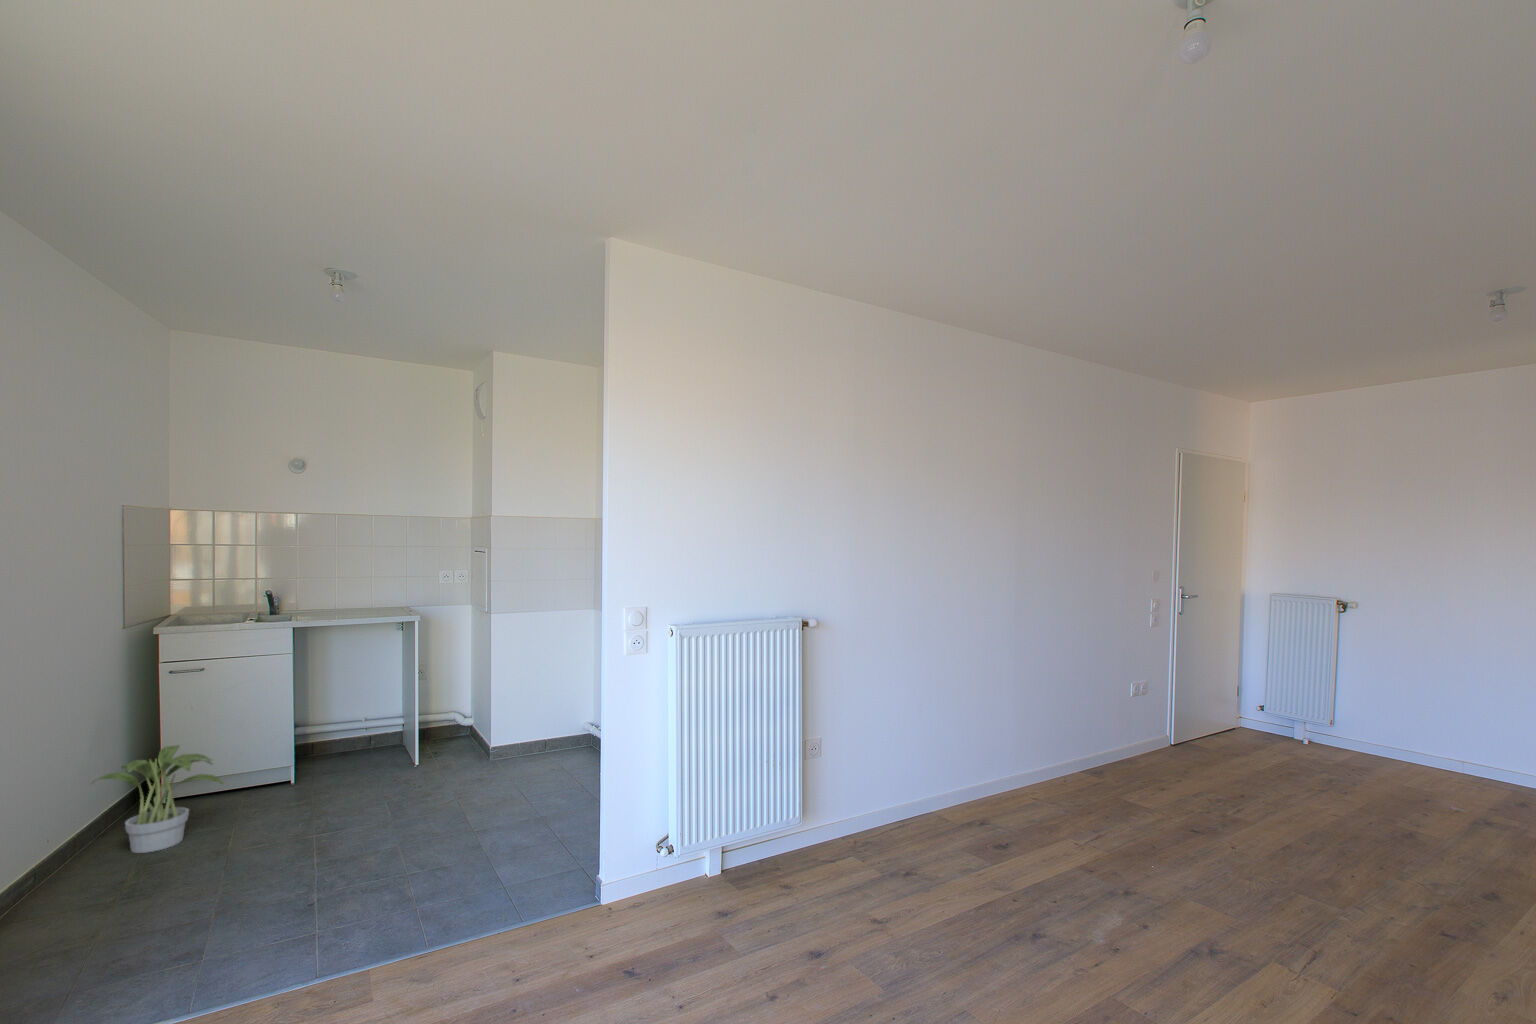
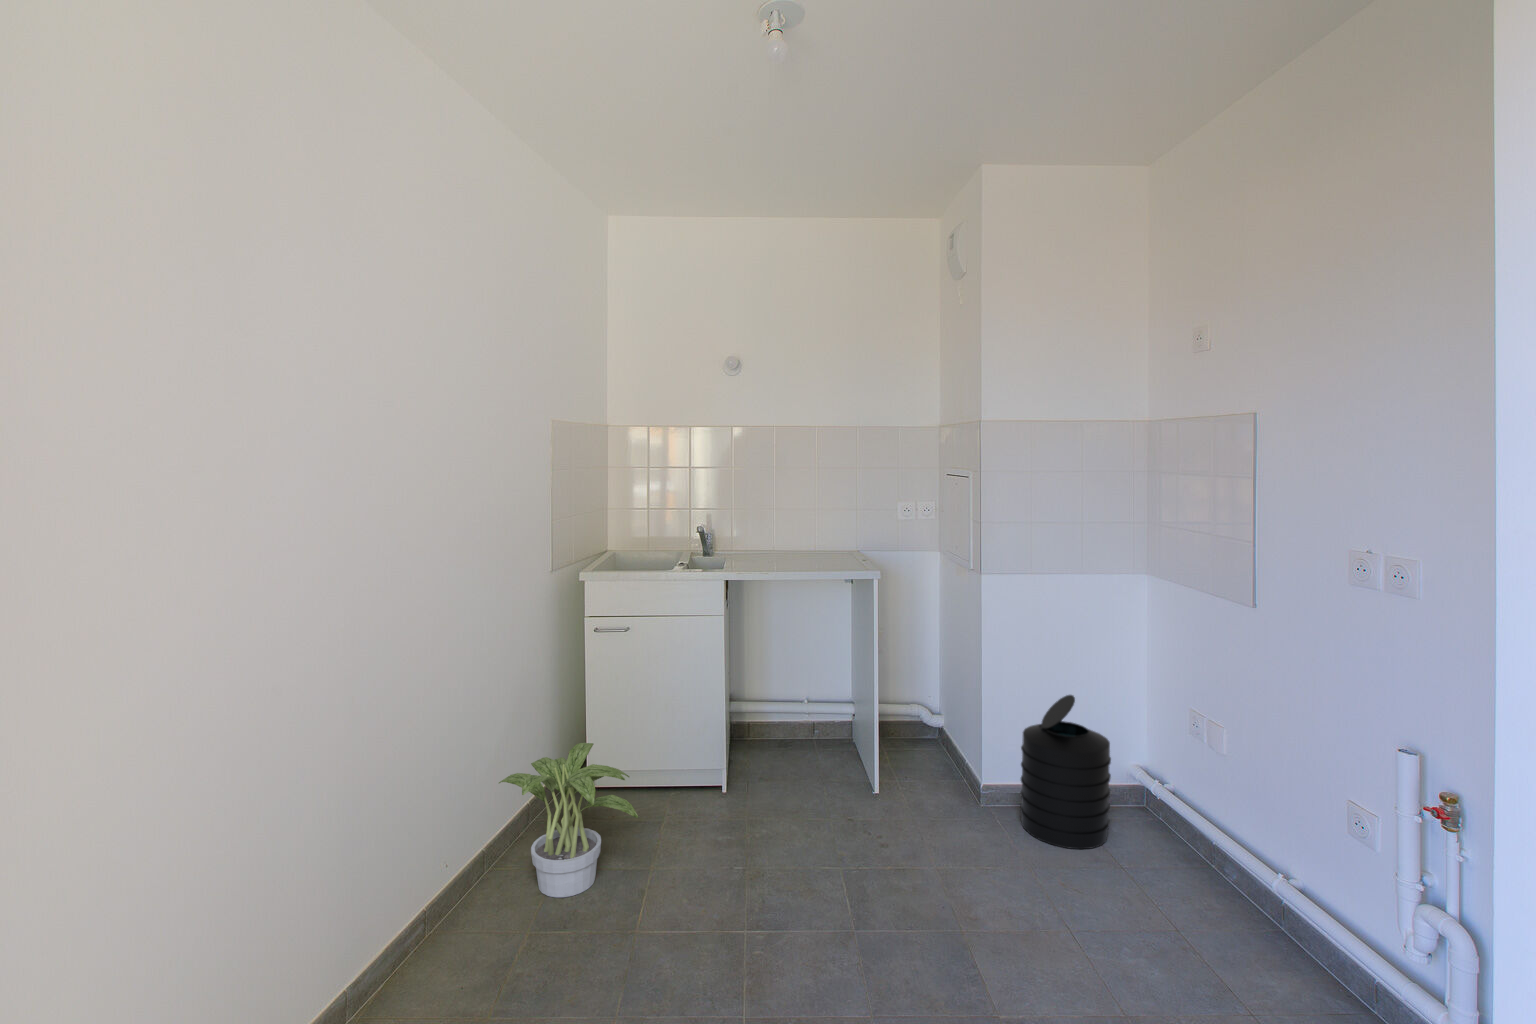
trash can: none [512,675,564,765] -> present [1020,695,1111,849]

